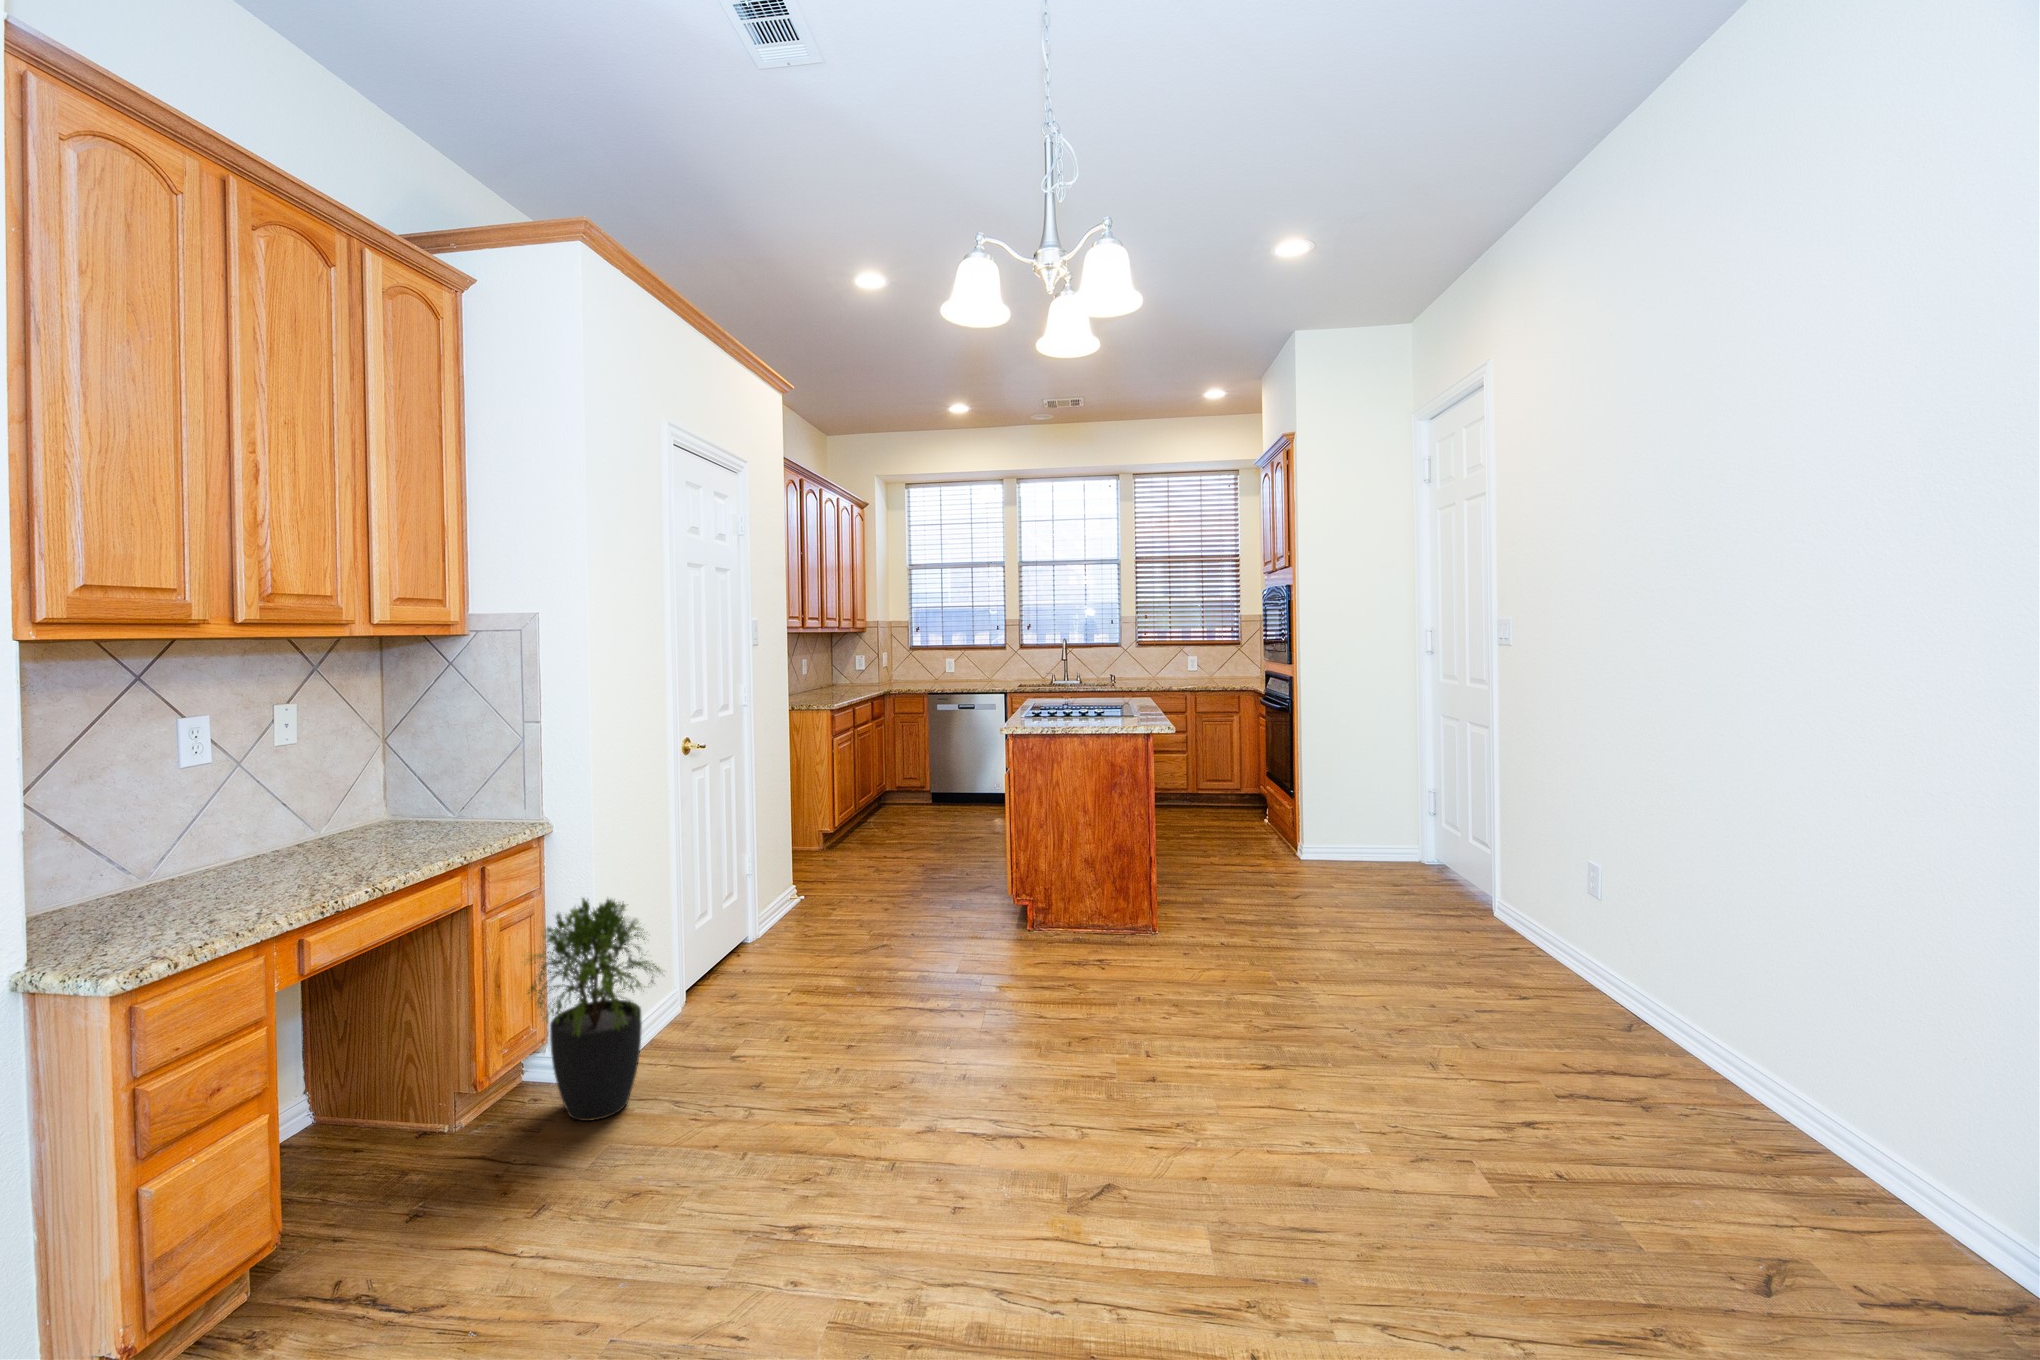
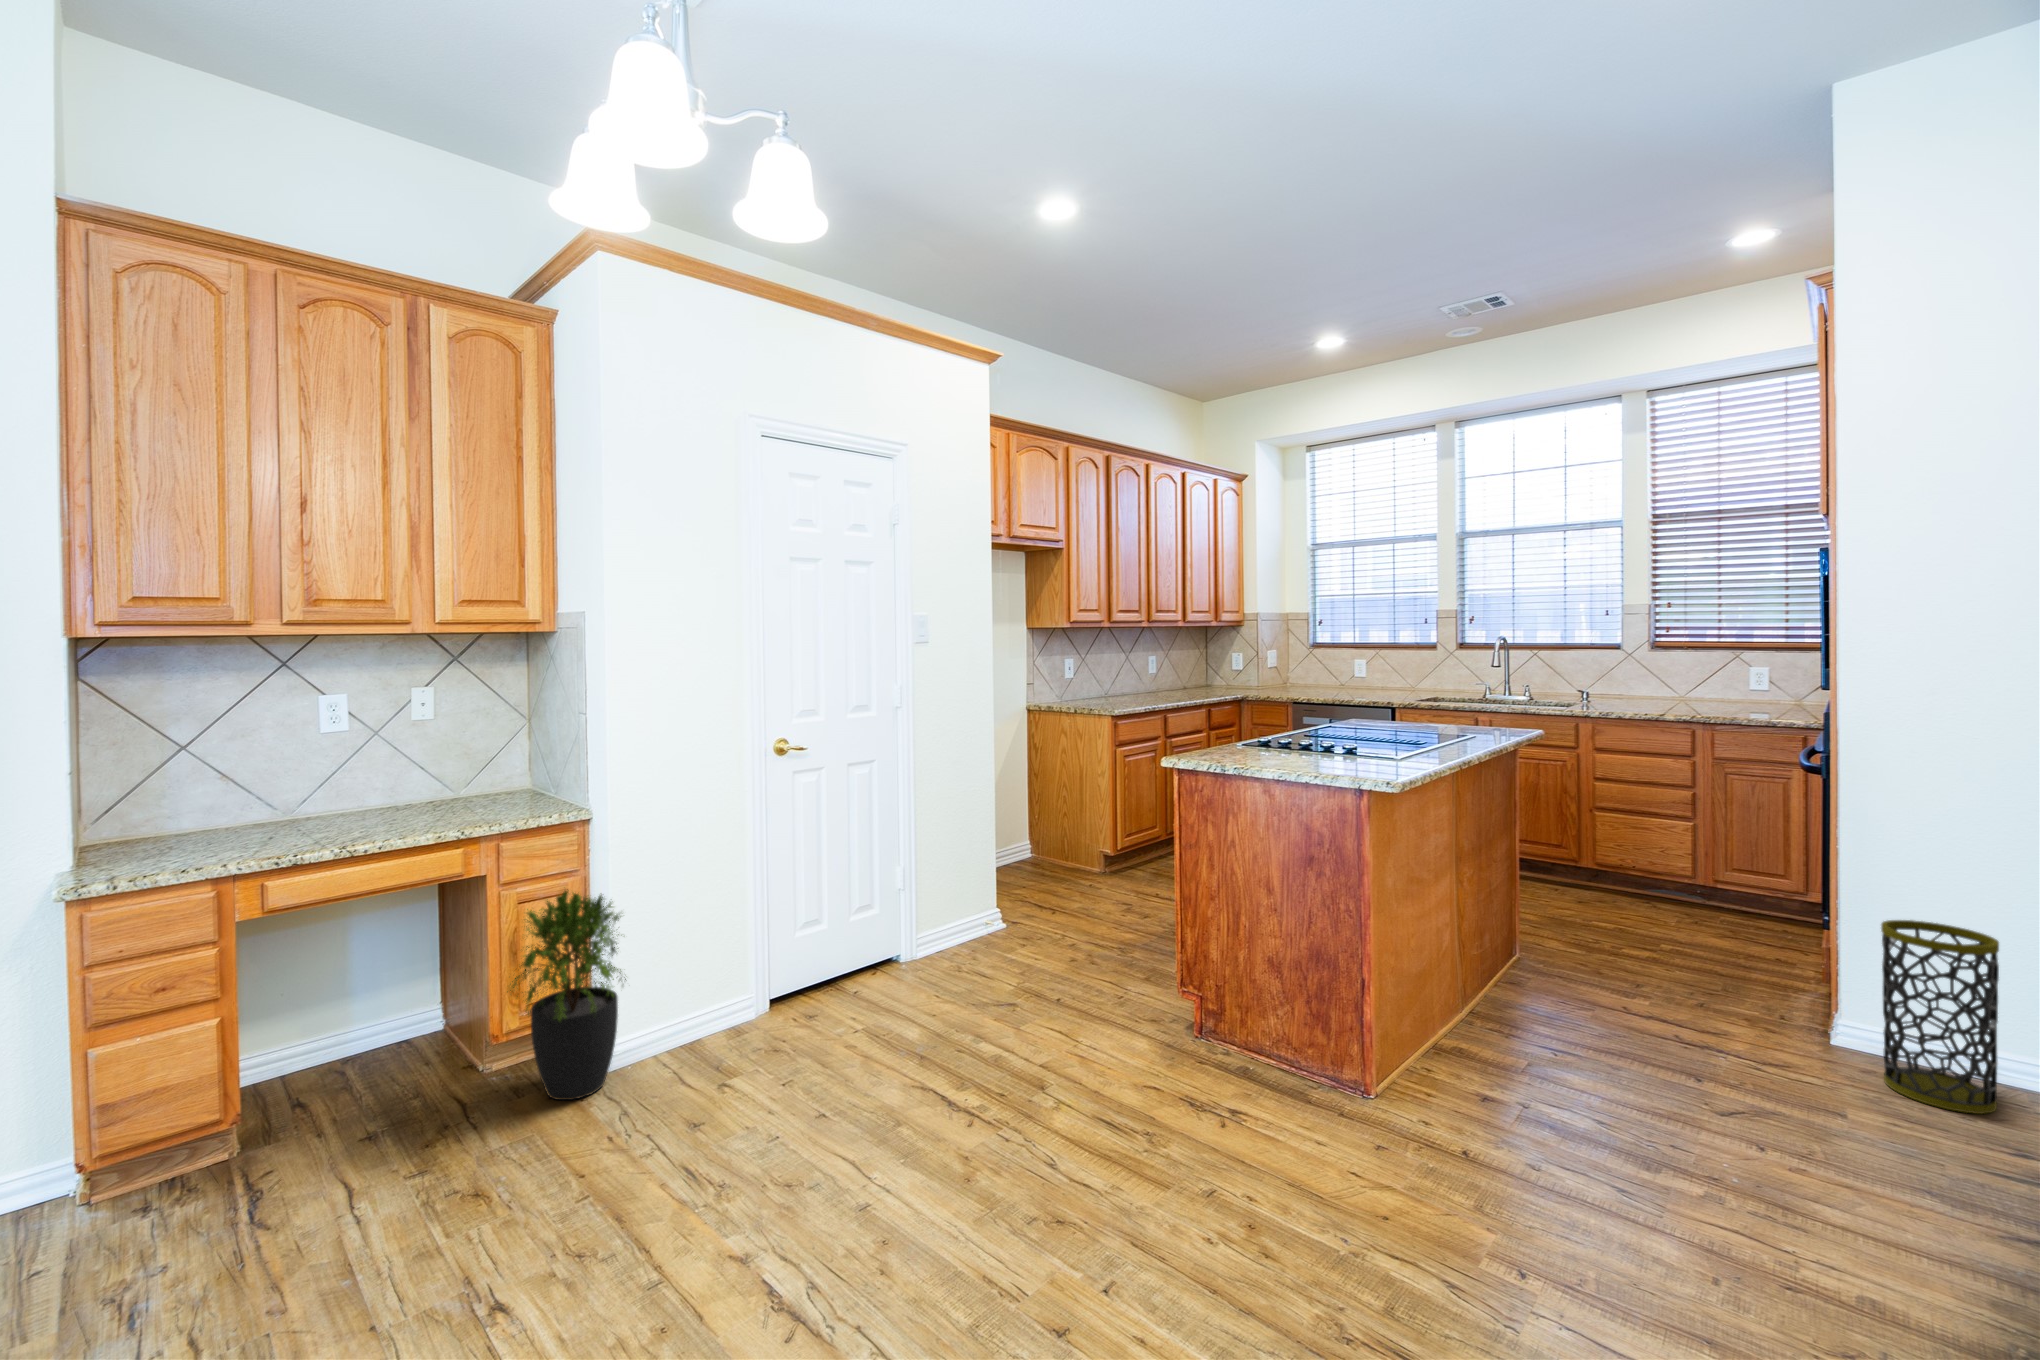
trash can: none [1329,781,1376,874] -> present [1881,920,1999,1114]

